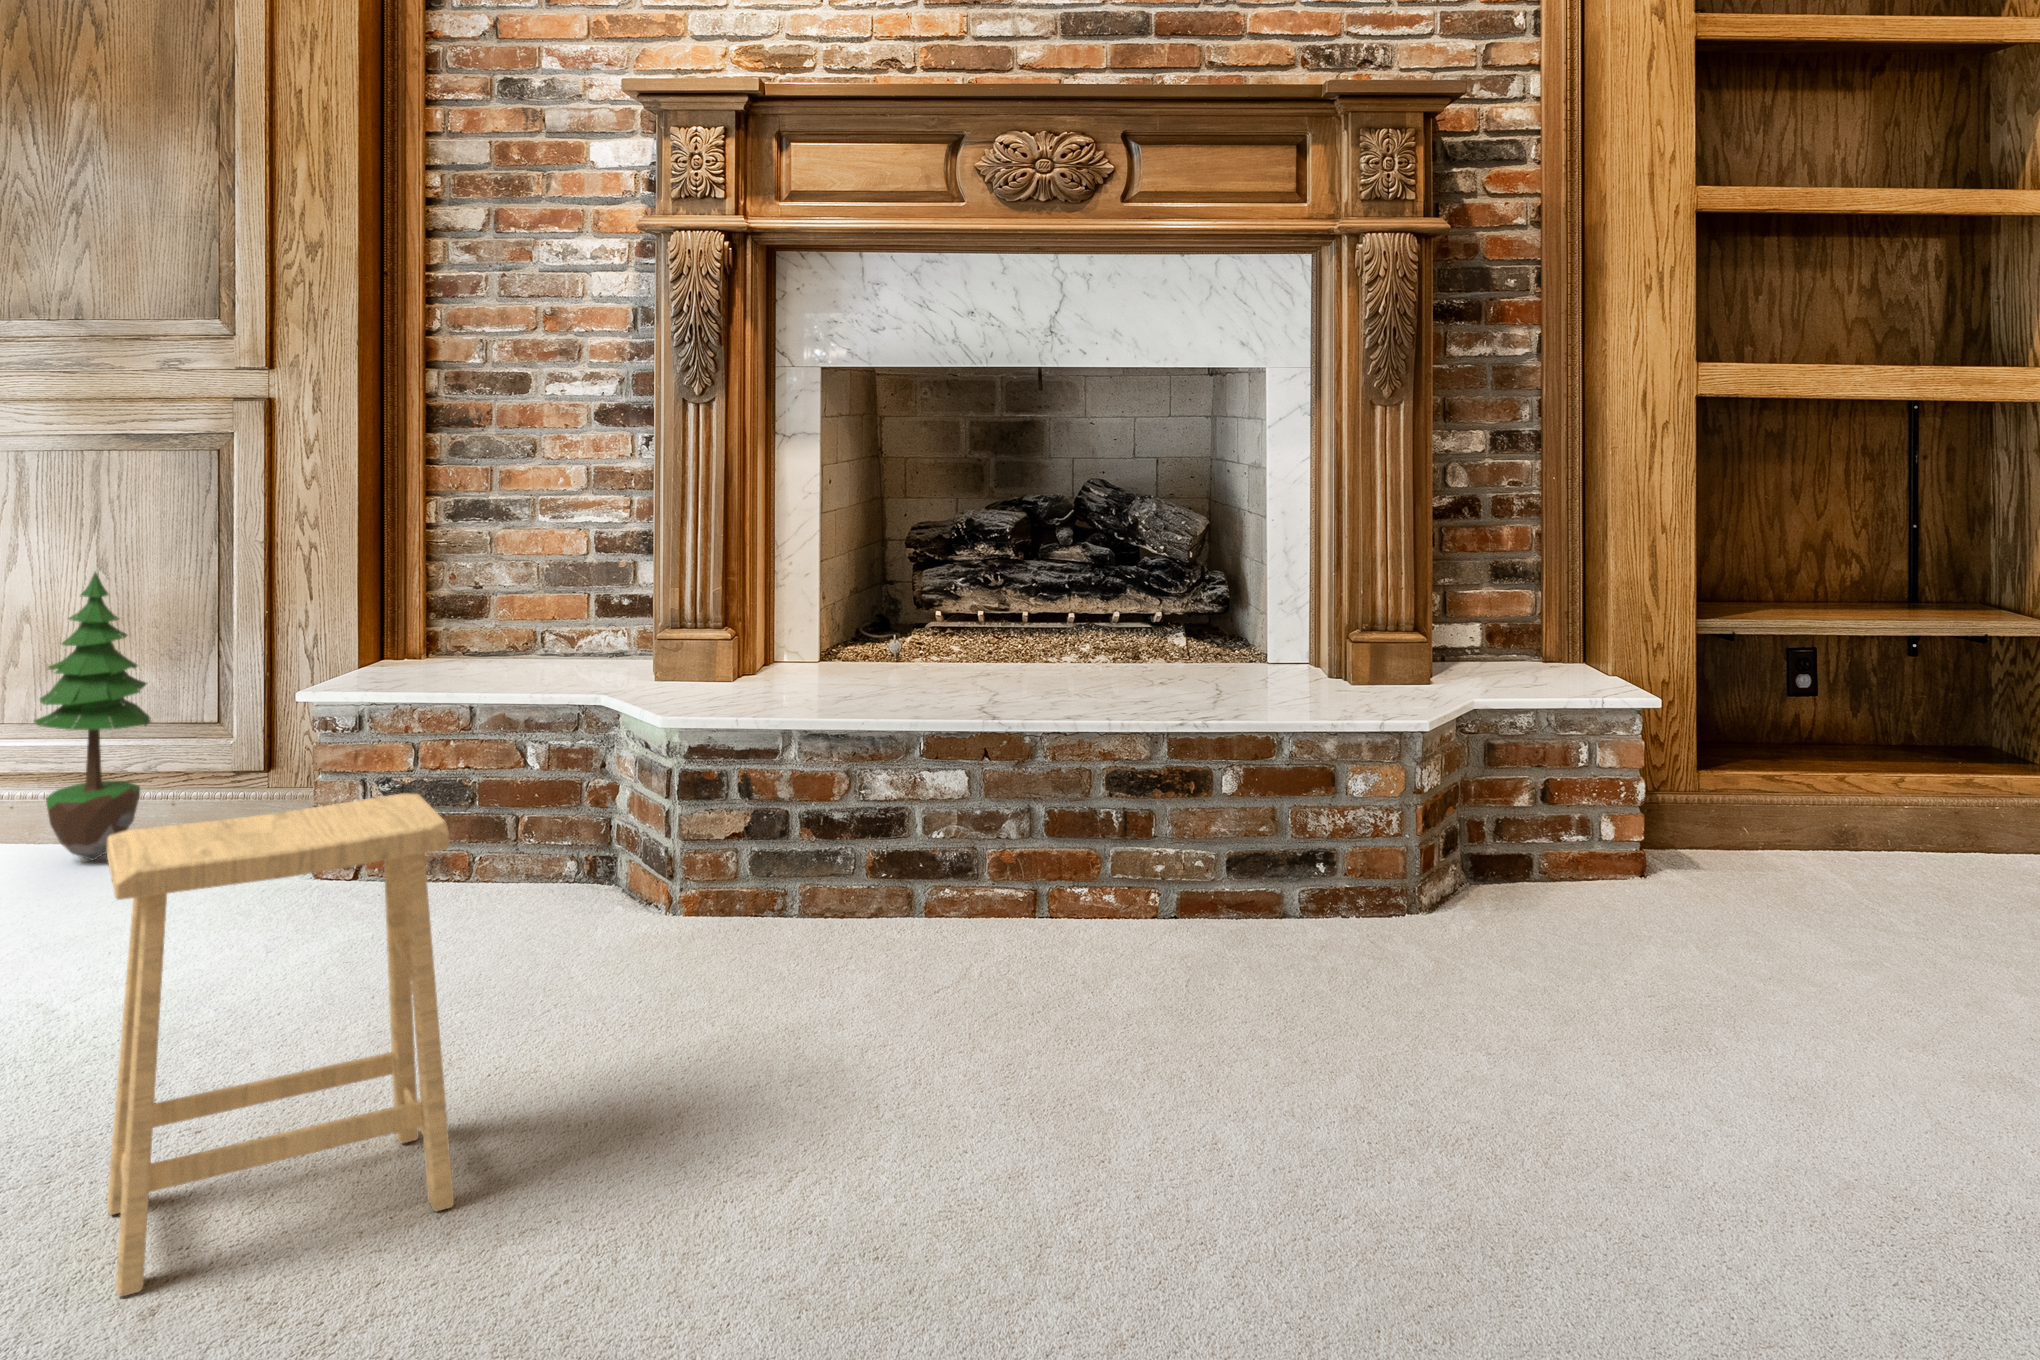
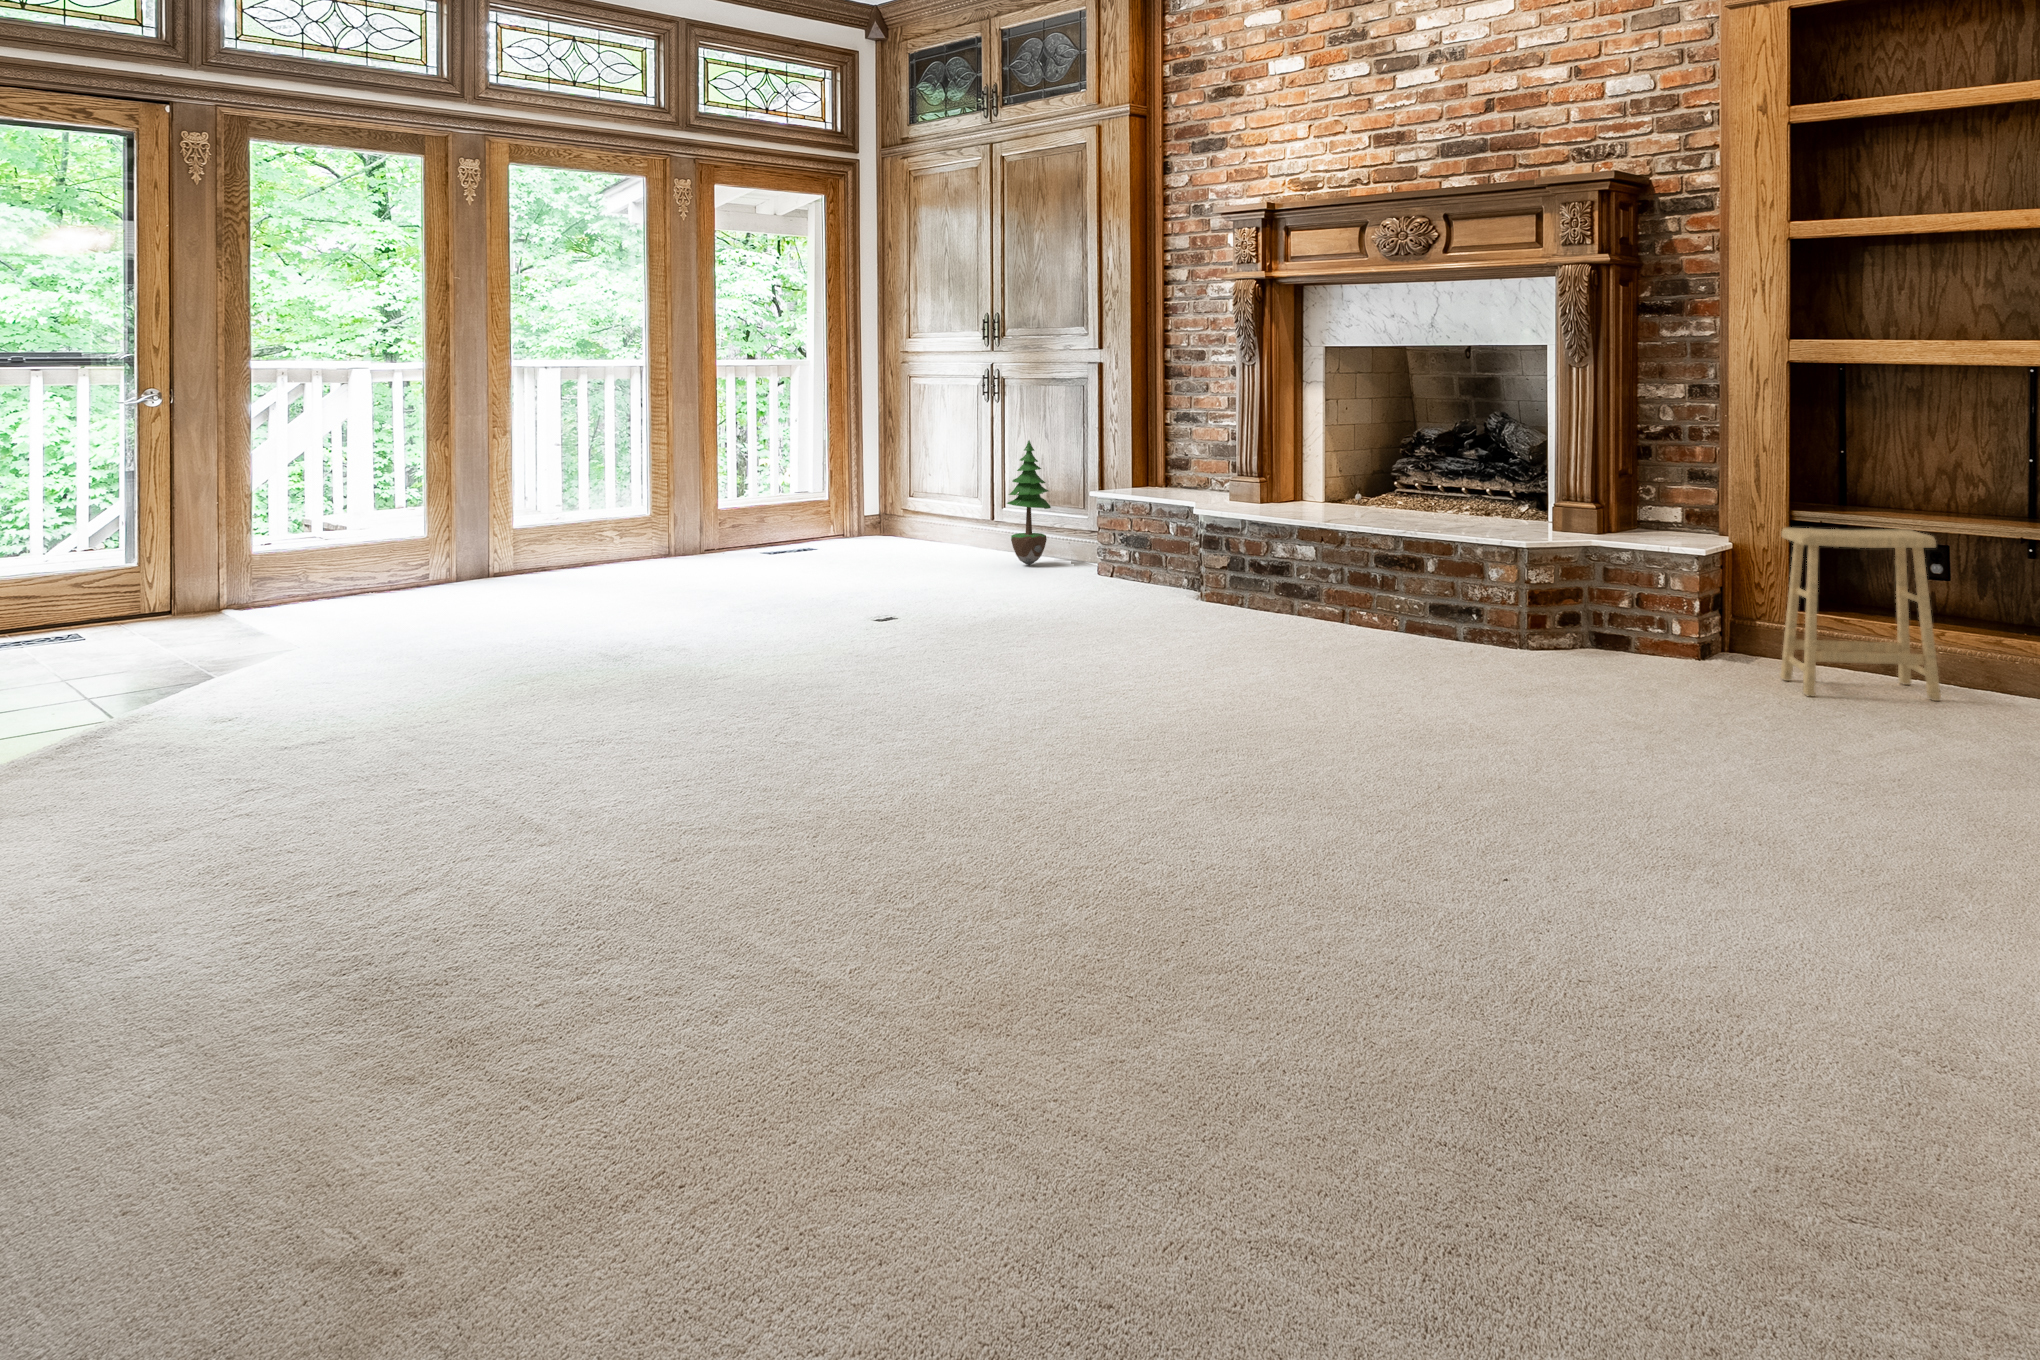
footstool: present [107,794,454,1296] -> present [1780,528,1941,701]

